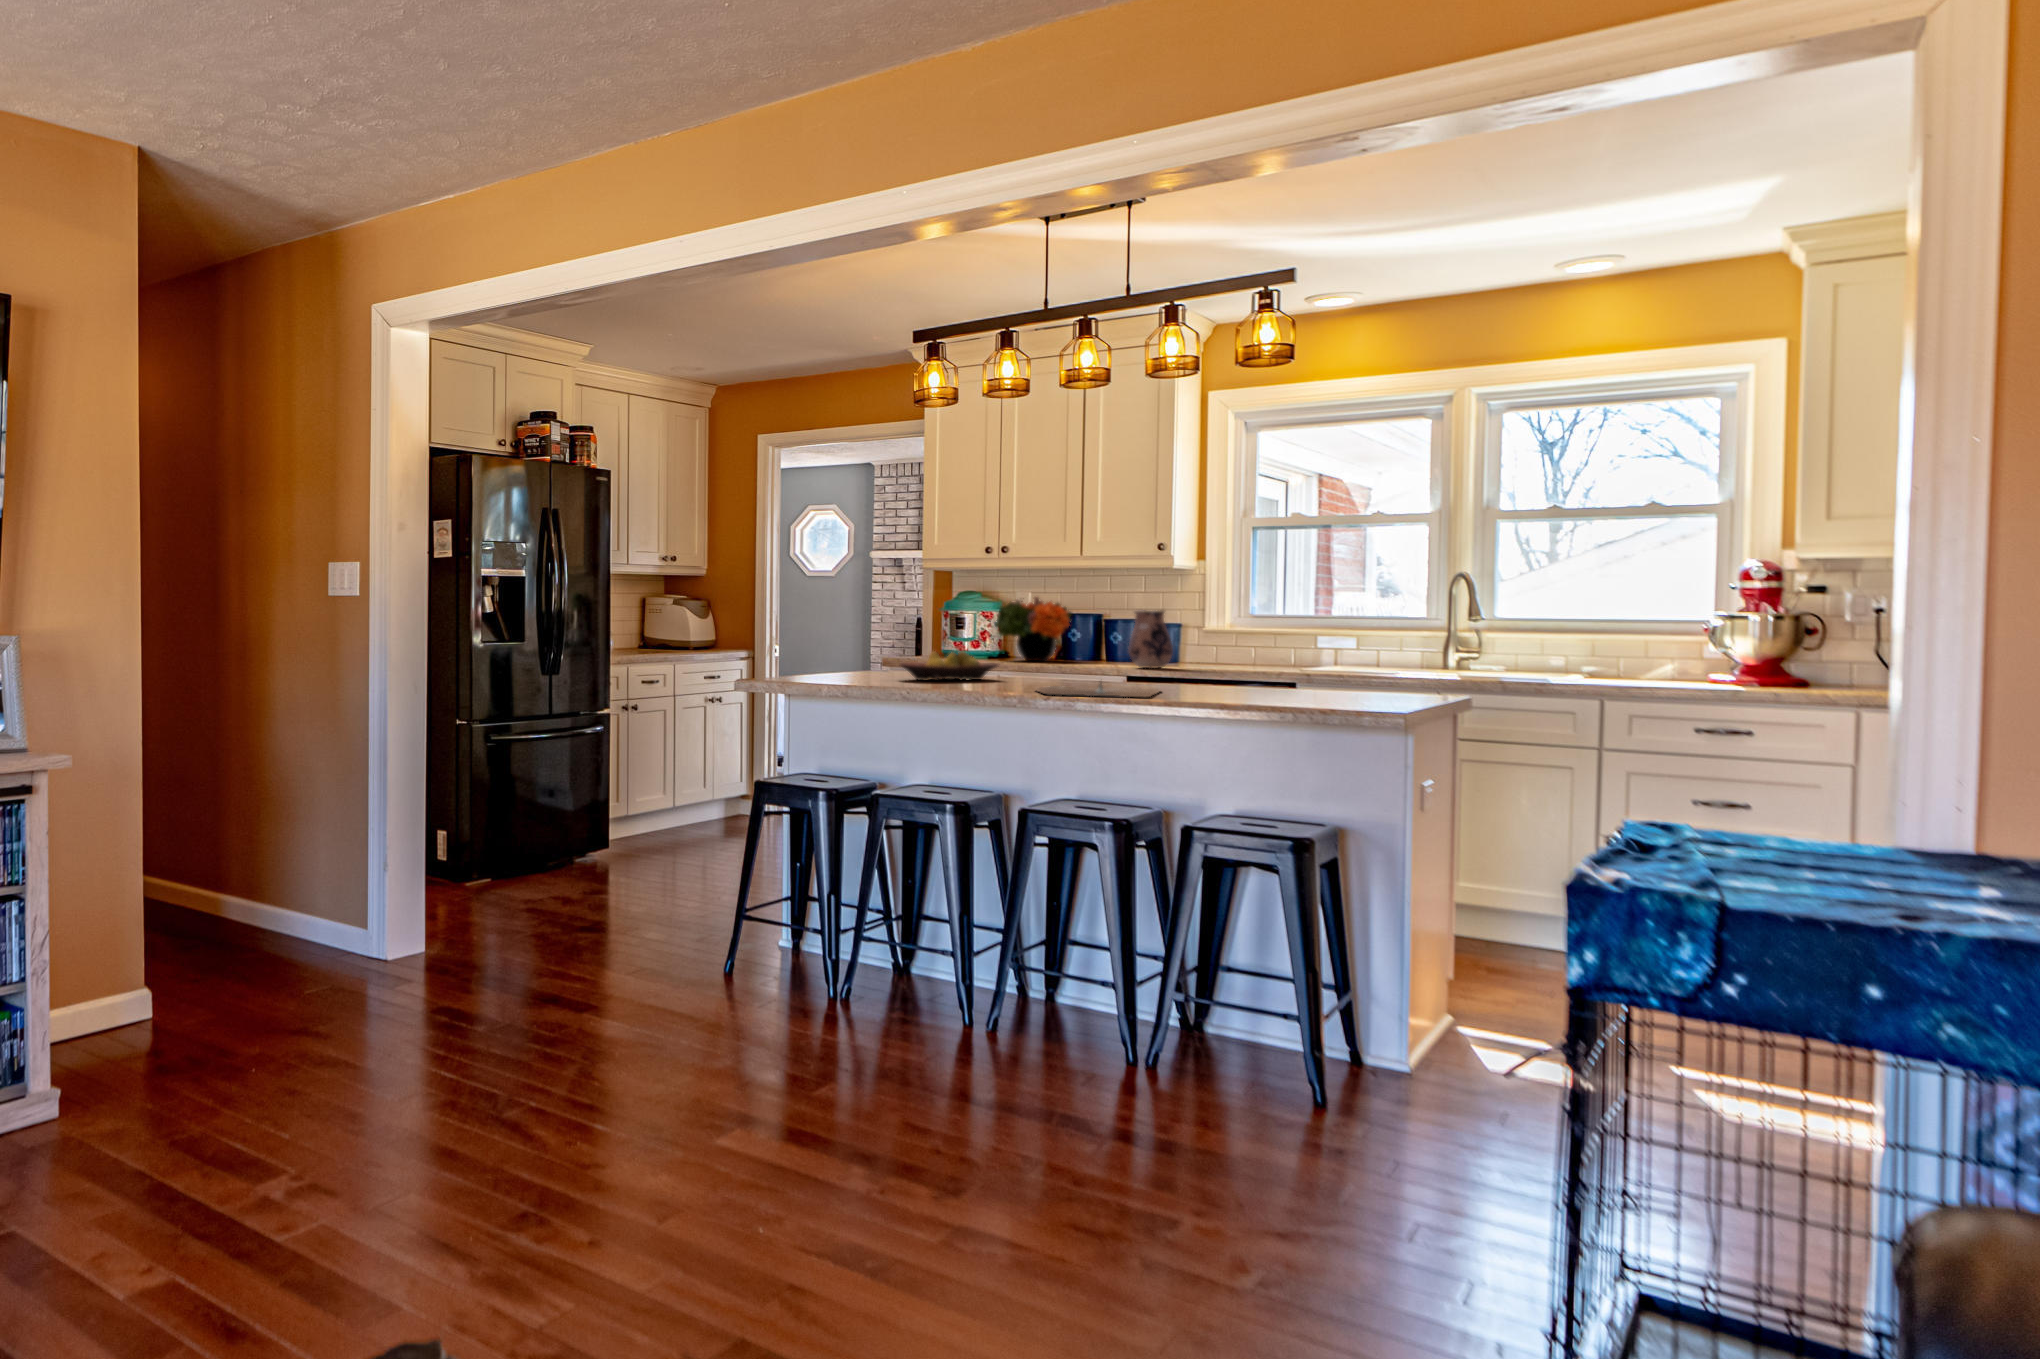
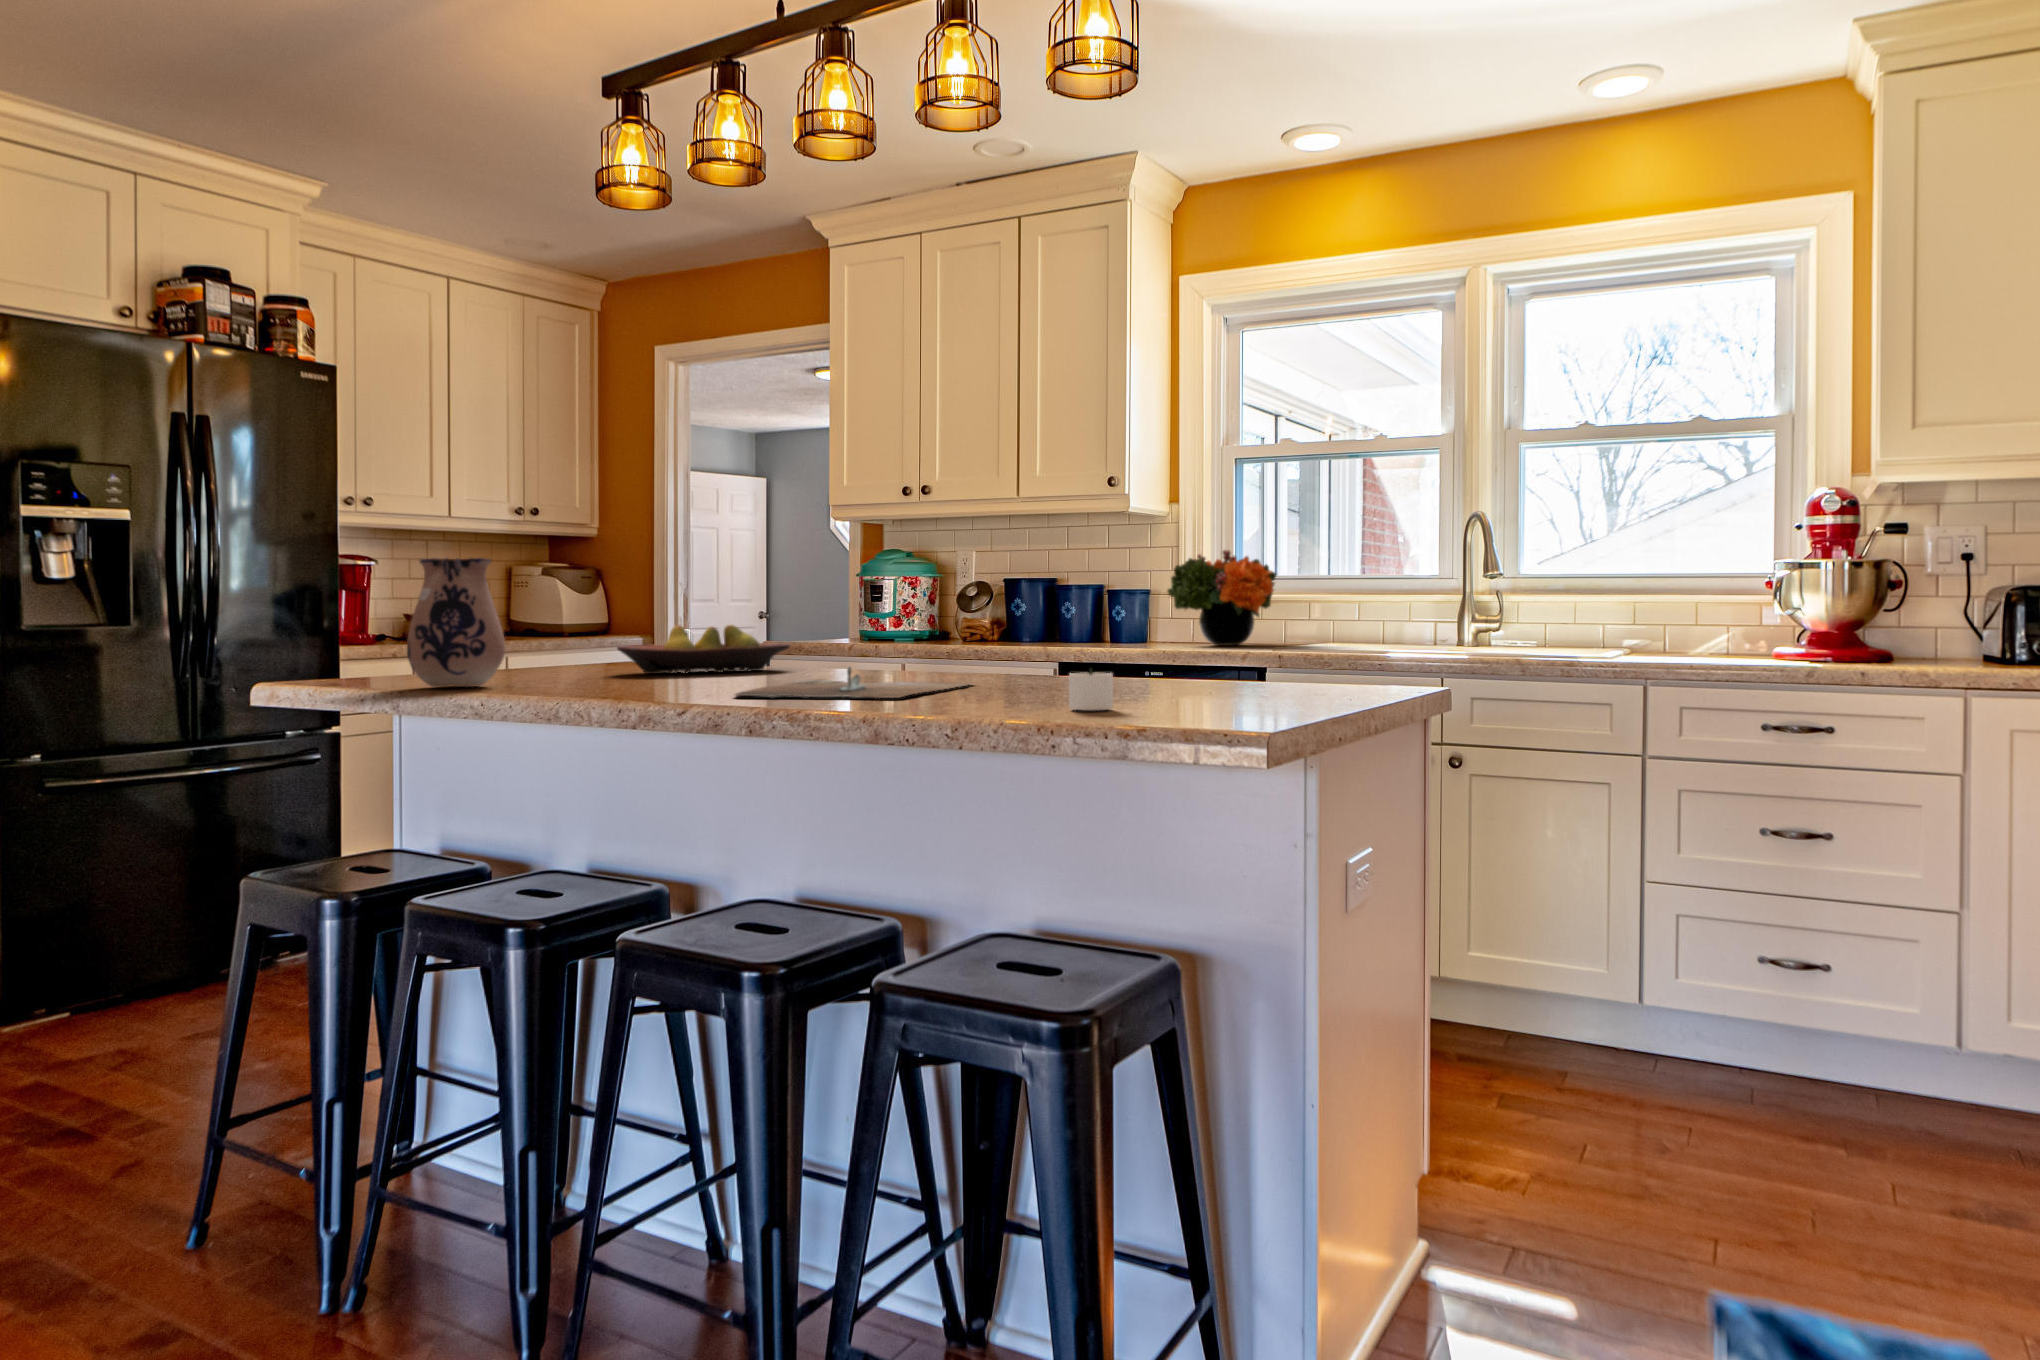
flower arrangement: present [995,597,1072,661] -> present [1167,550,1277,645]
ceramic pitcher: present [1129,610,1173,668] -> present [407,558,505,687]
candle: none [1269,684,1309,706] -> present [1069,669,1113,710]

